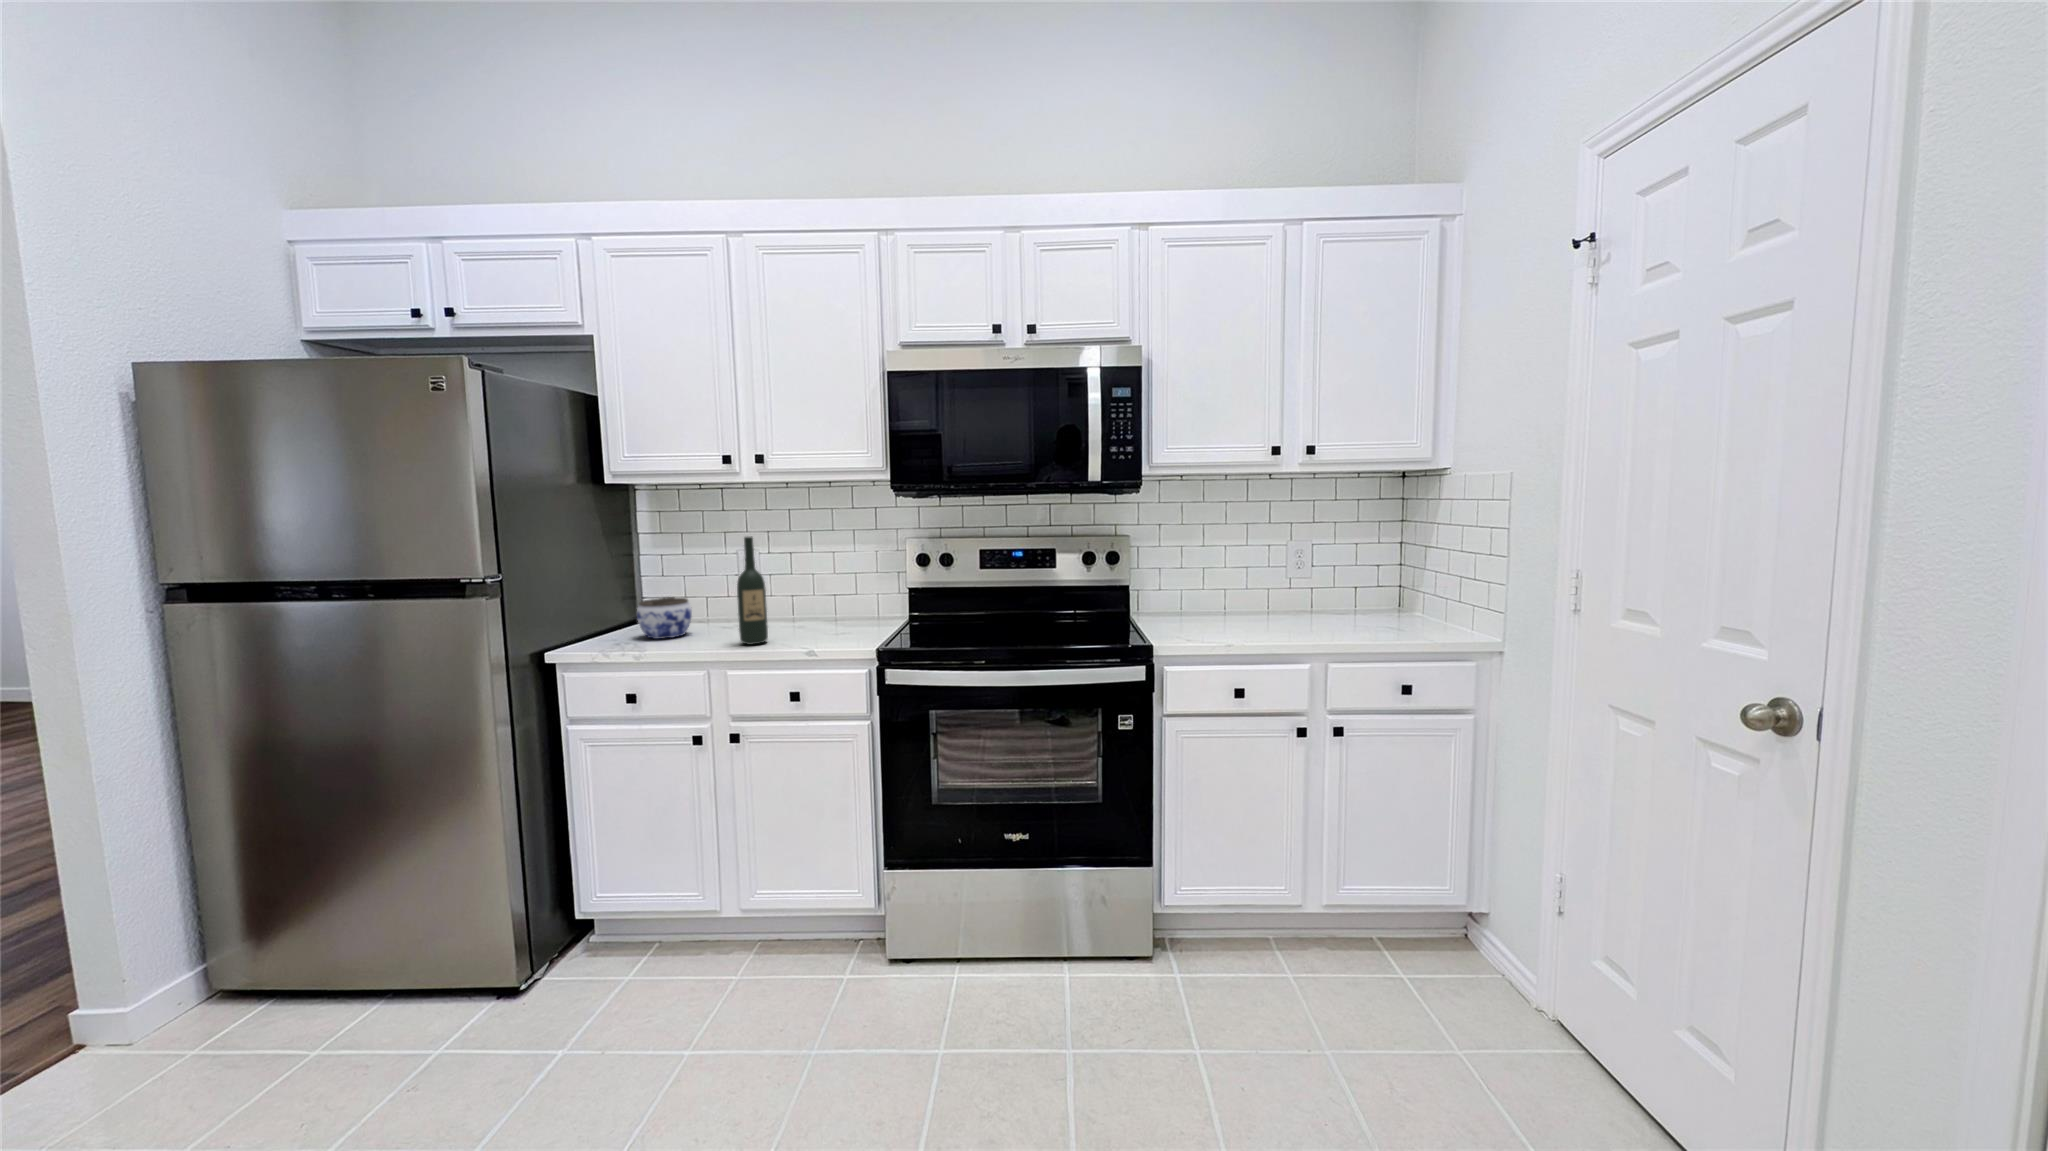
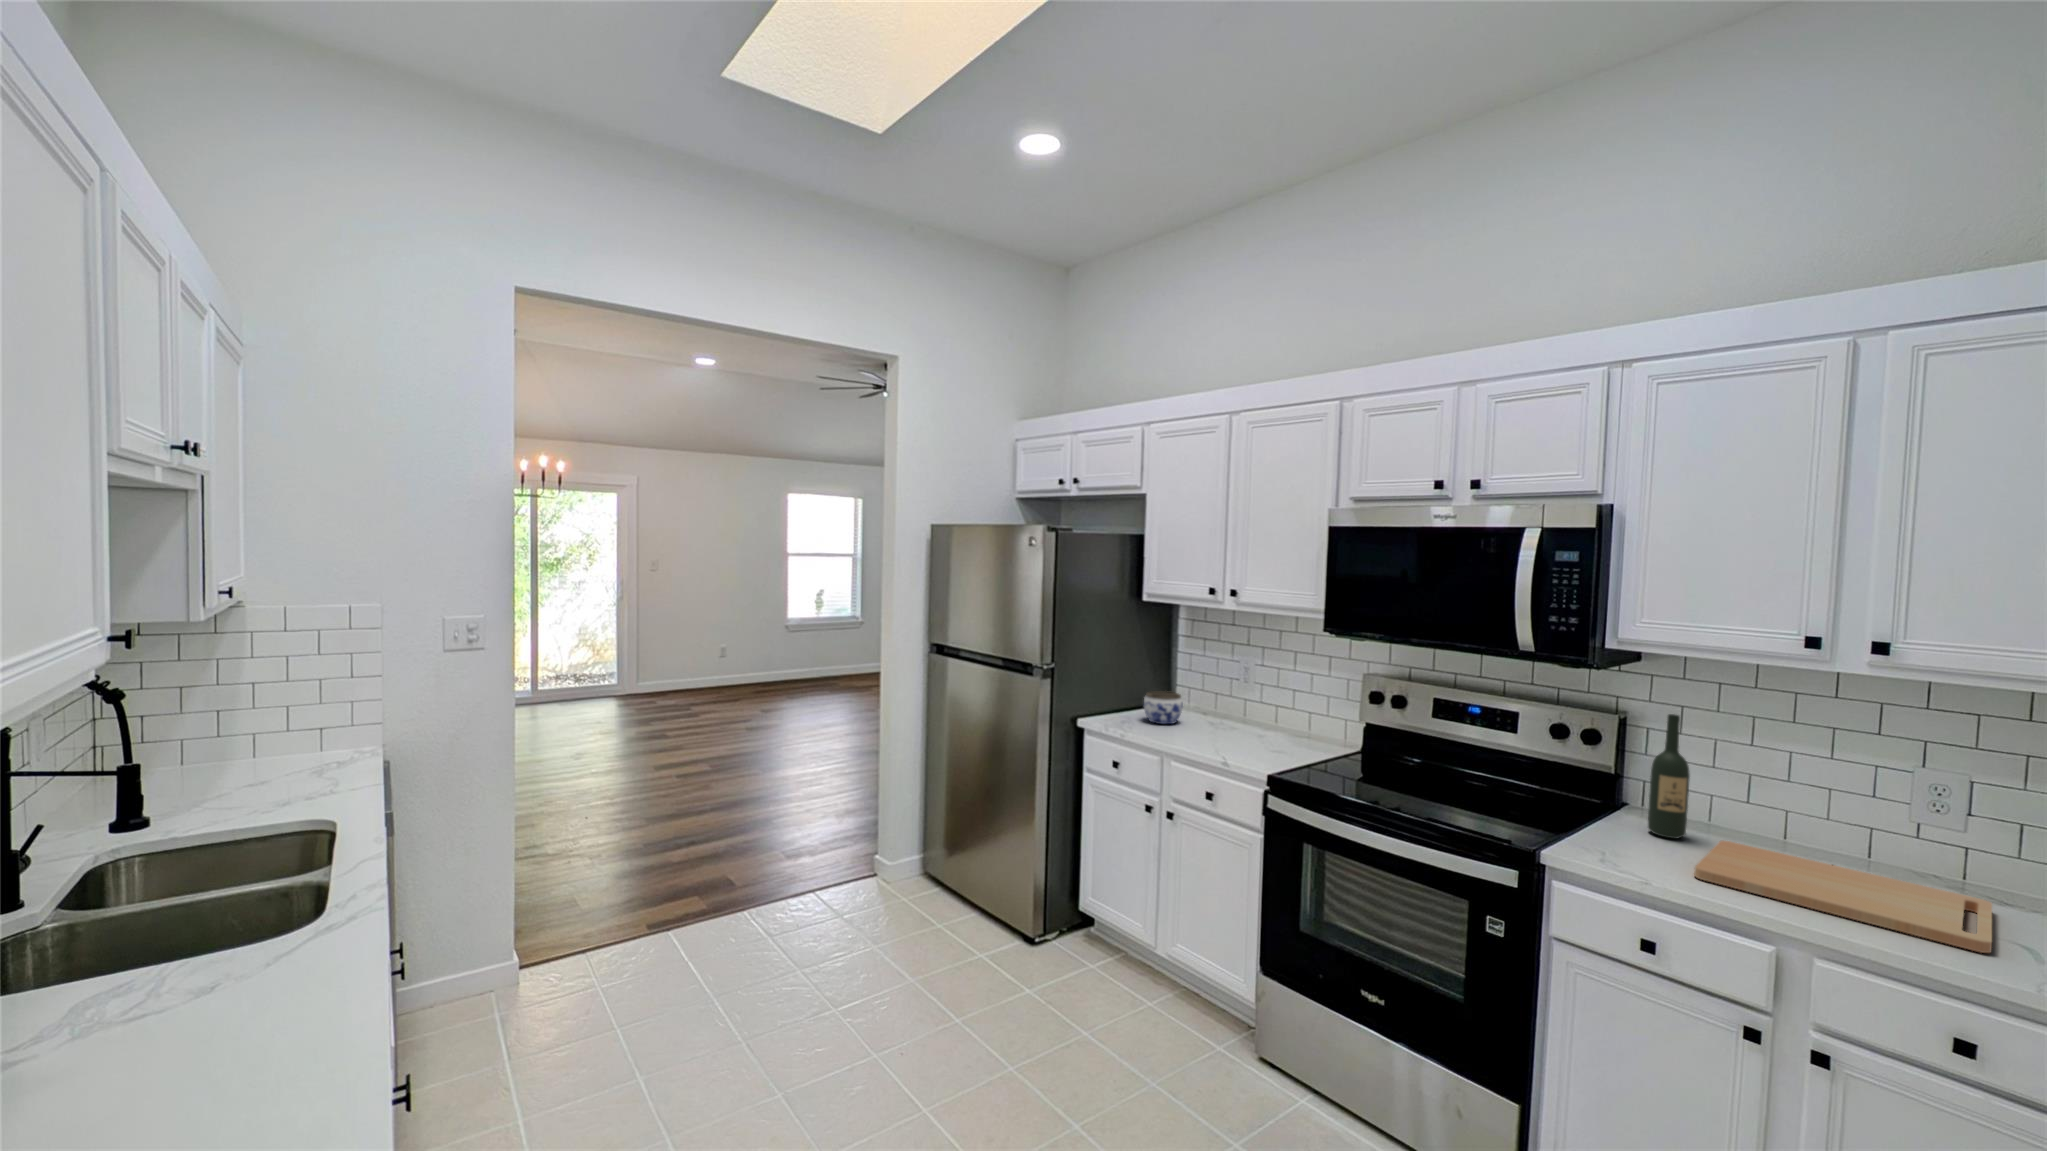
wine bottle: present [737,536,768,645] -> present [1648,714,1690,839]
cutting board: none [1209,609,1380,635] -> present [1694,841,1992,953]

